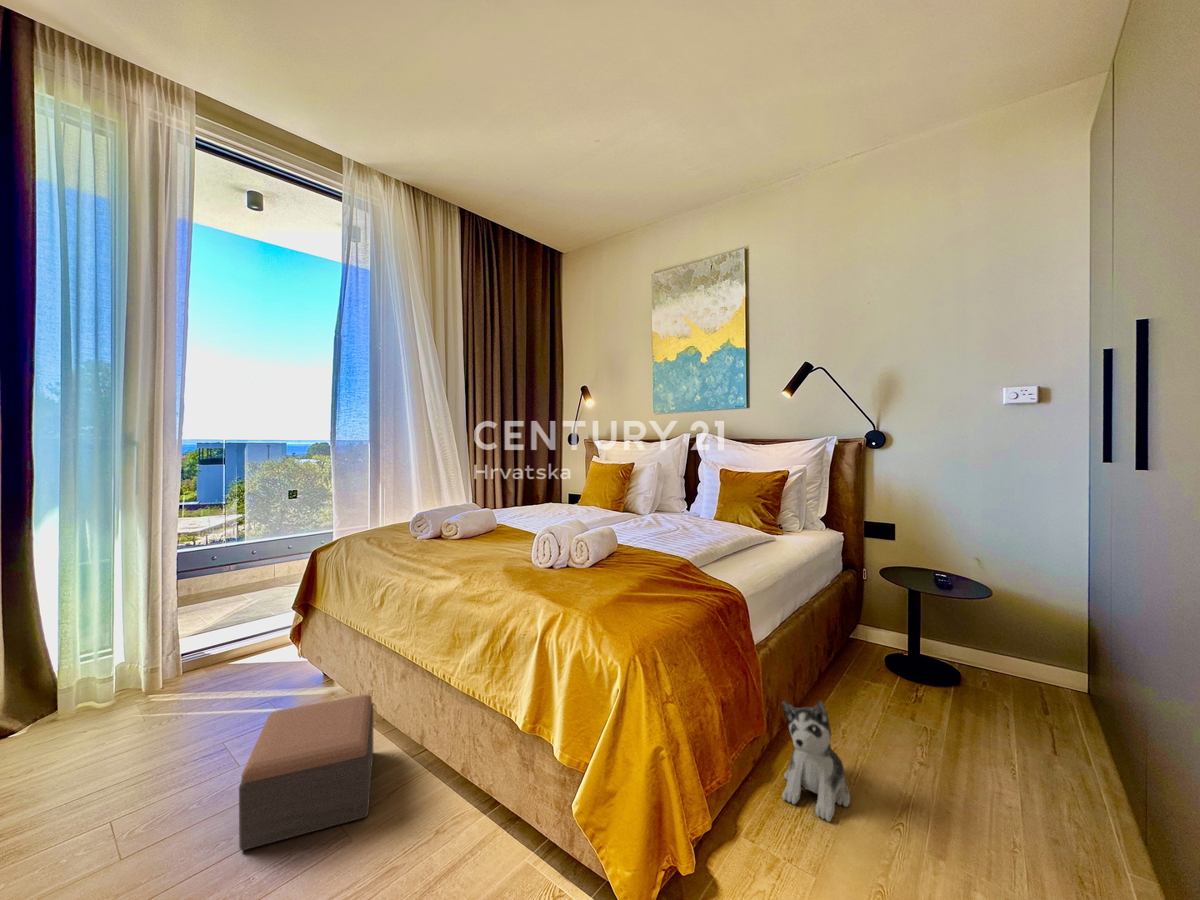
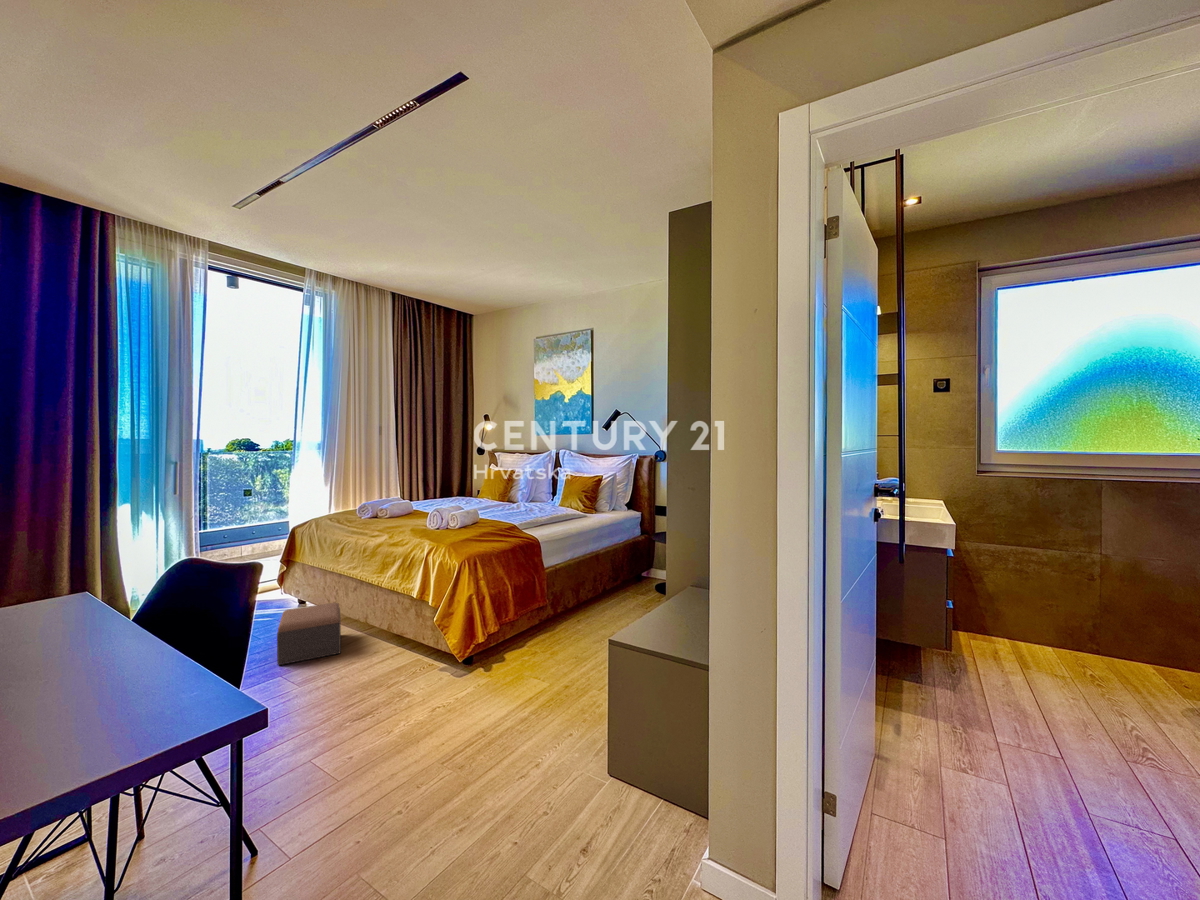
plush toy: present [782,701,850,821] -> none [553,588,587,642]

